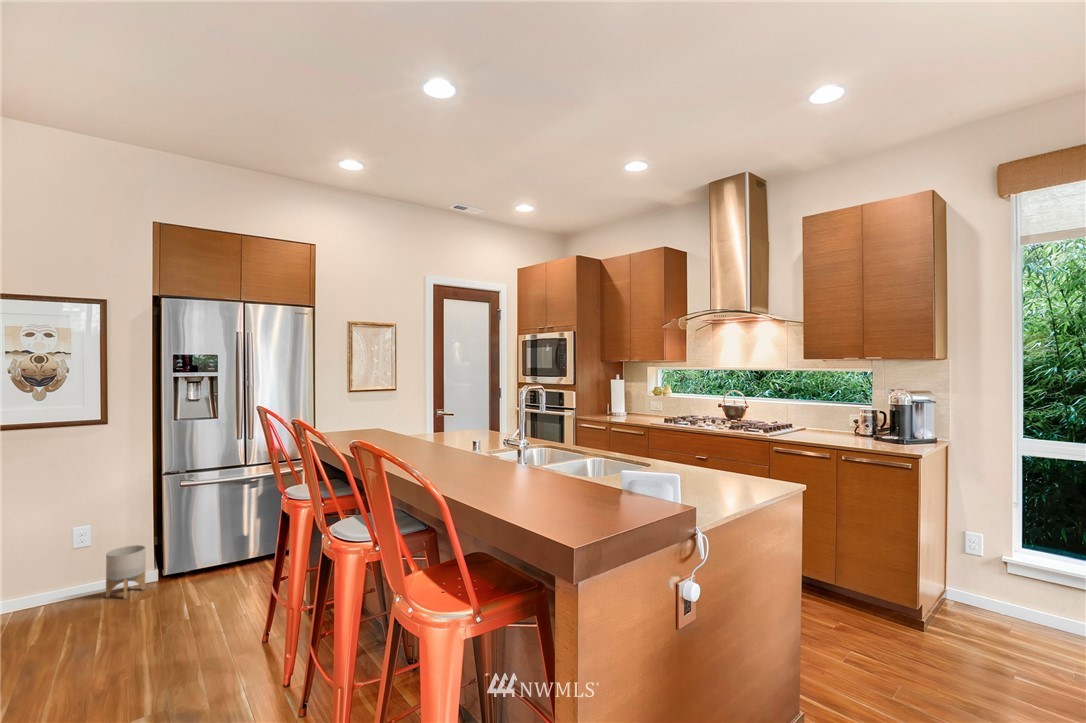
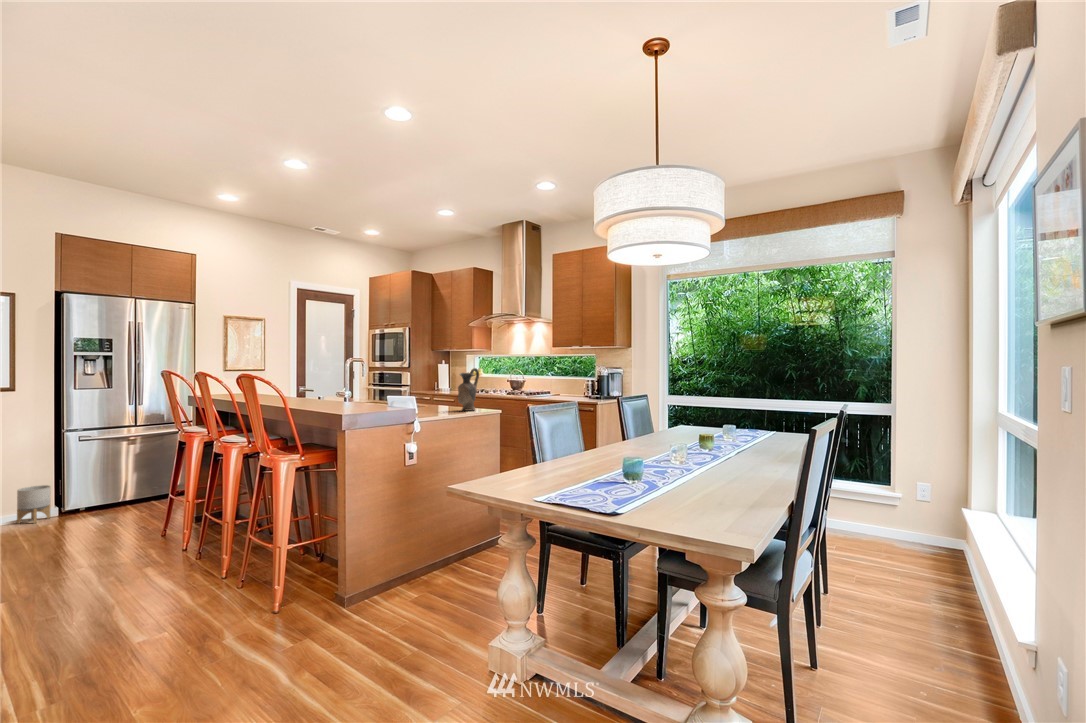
ceramic pitcher: none [724,408,761,489] -> present [458,368,479,411]

